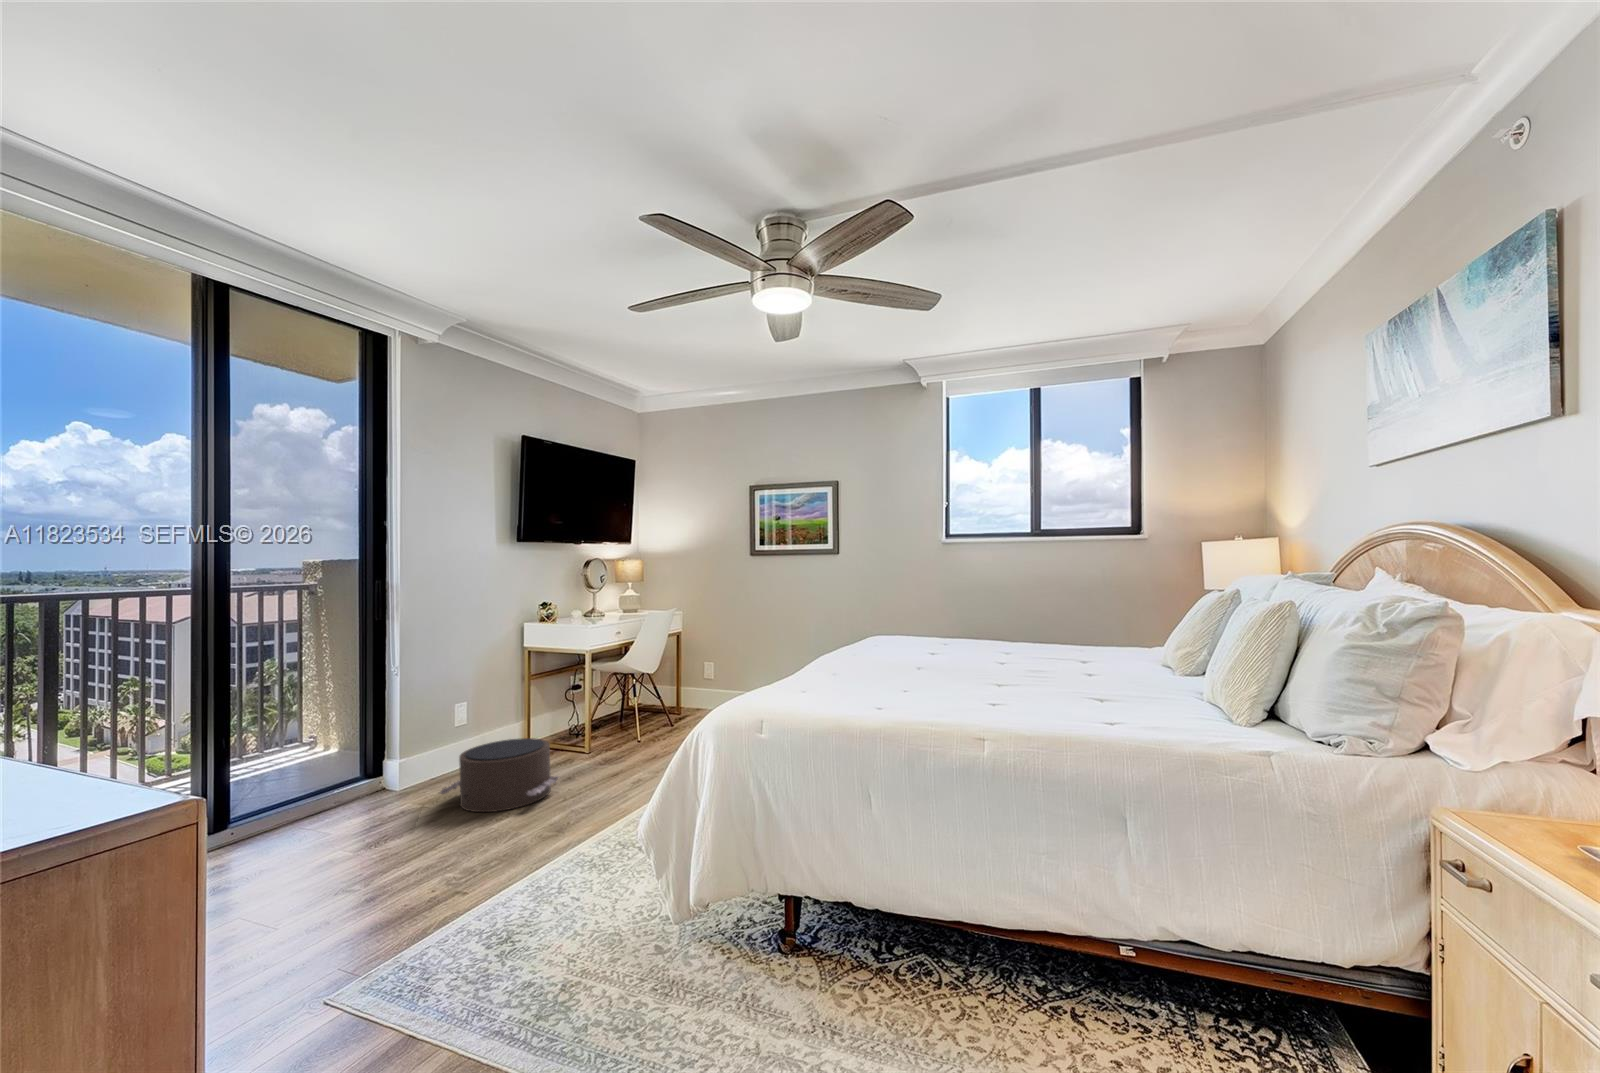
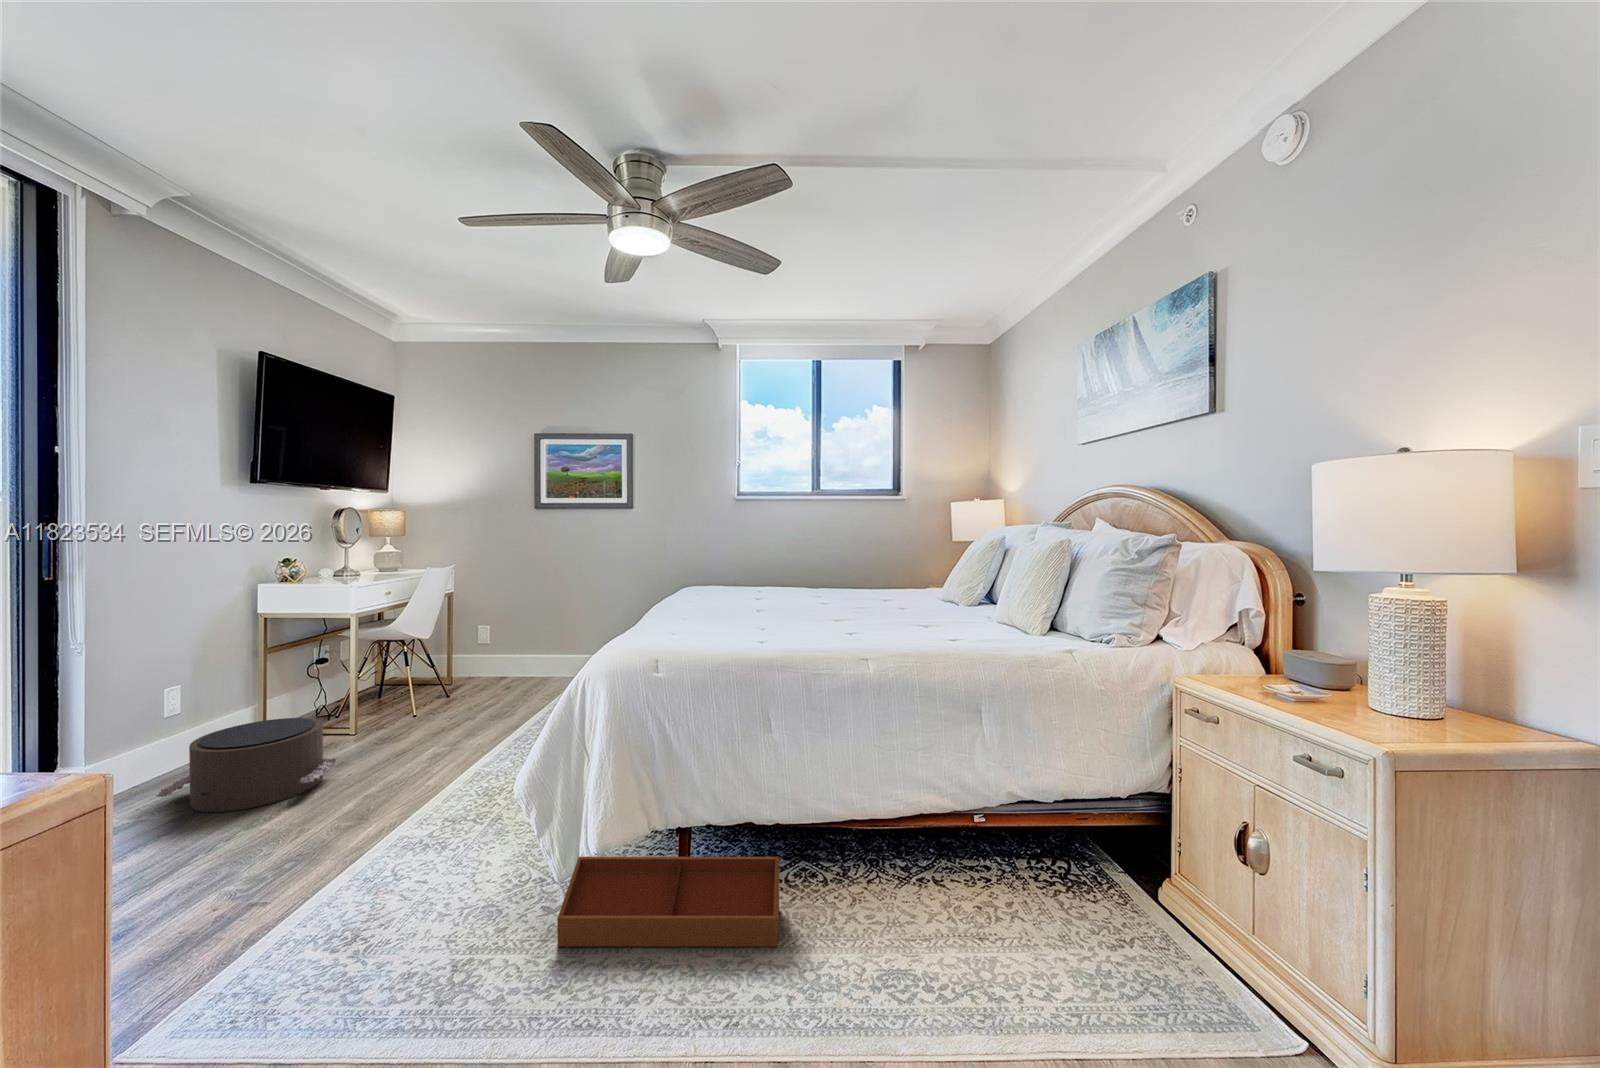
storage bin: none [649,902,873,1047] -> present [557,857,779,947]

